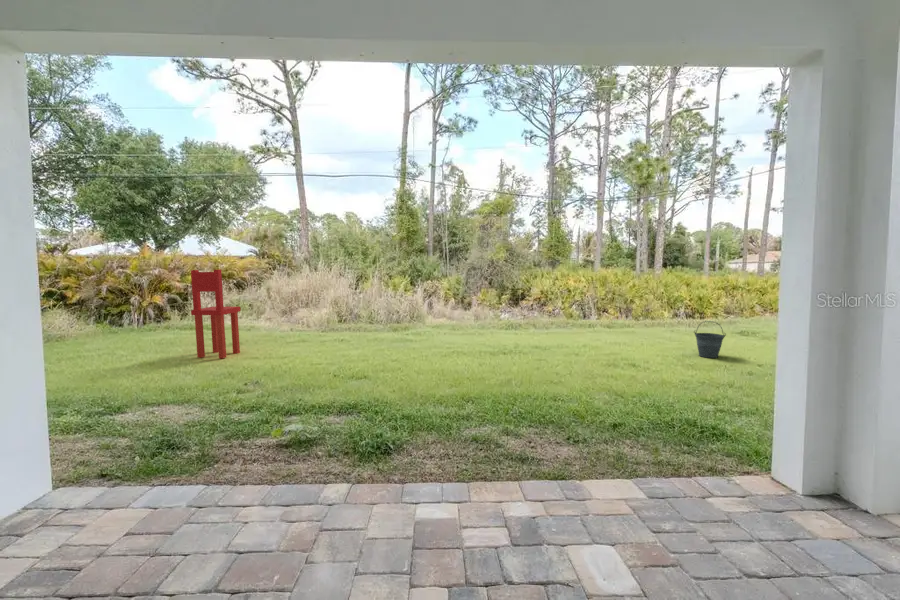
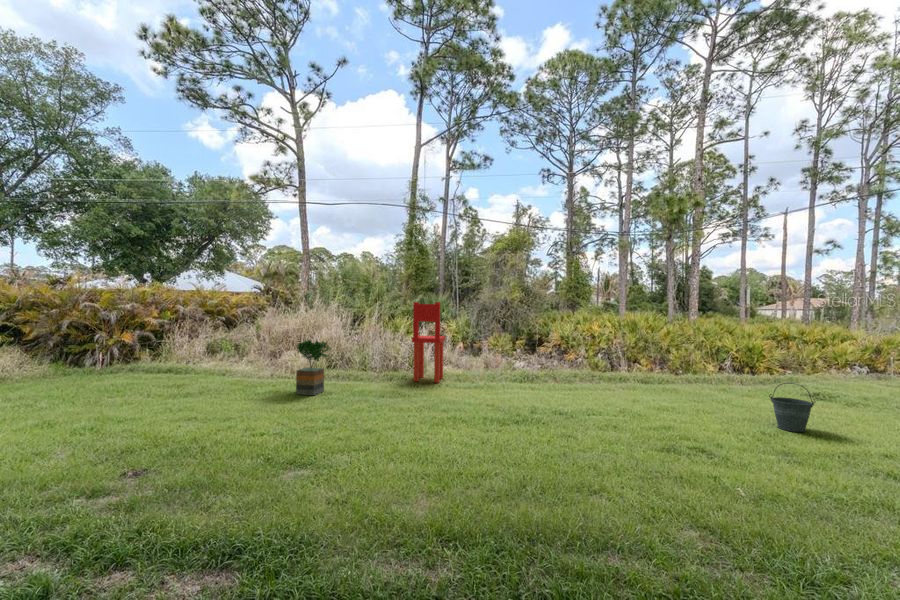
chair: present [191,270,240,358] -> present [412,302,446,382]
potted tree: none [316,297,345,343] -> present [296,340,330,395]

